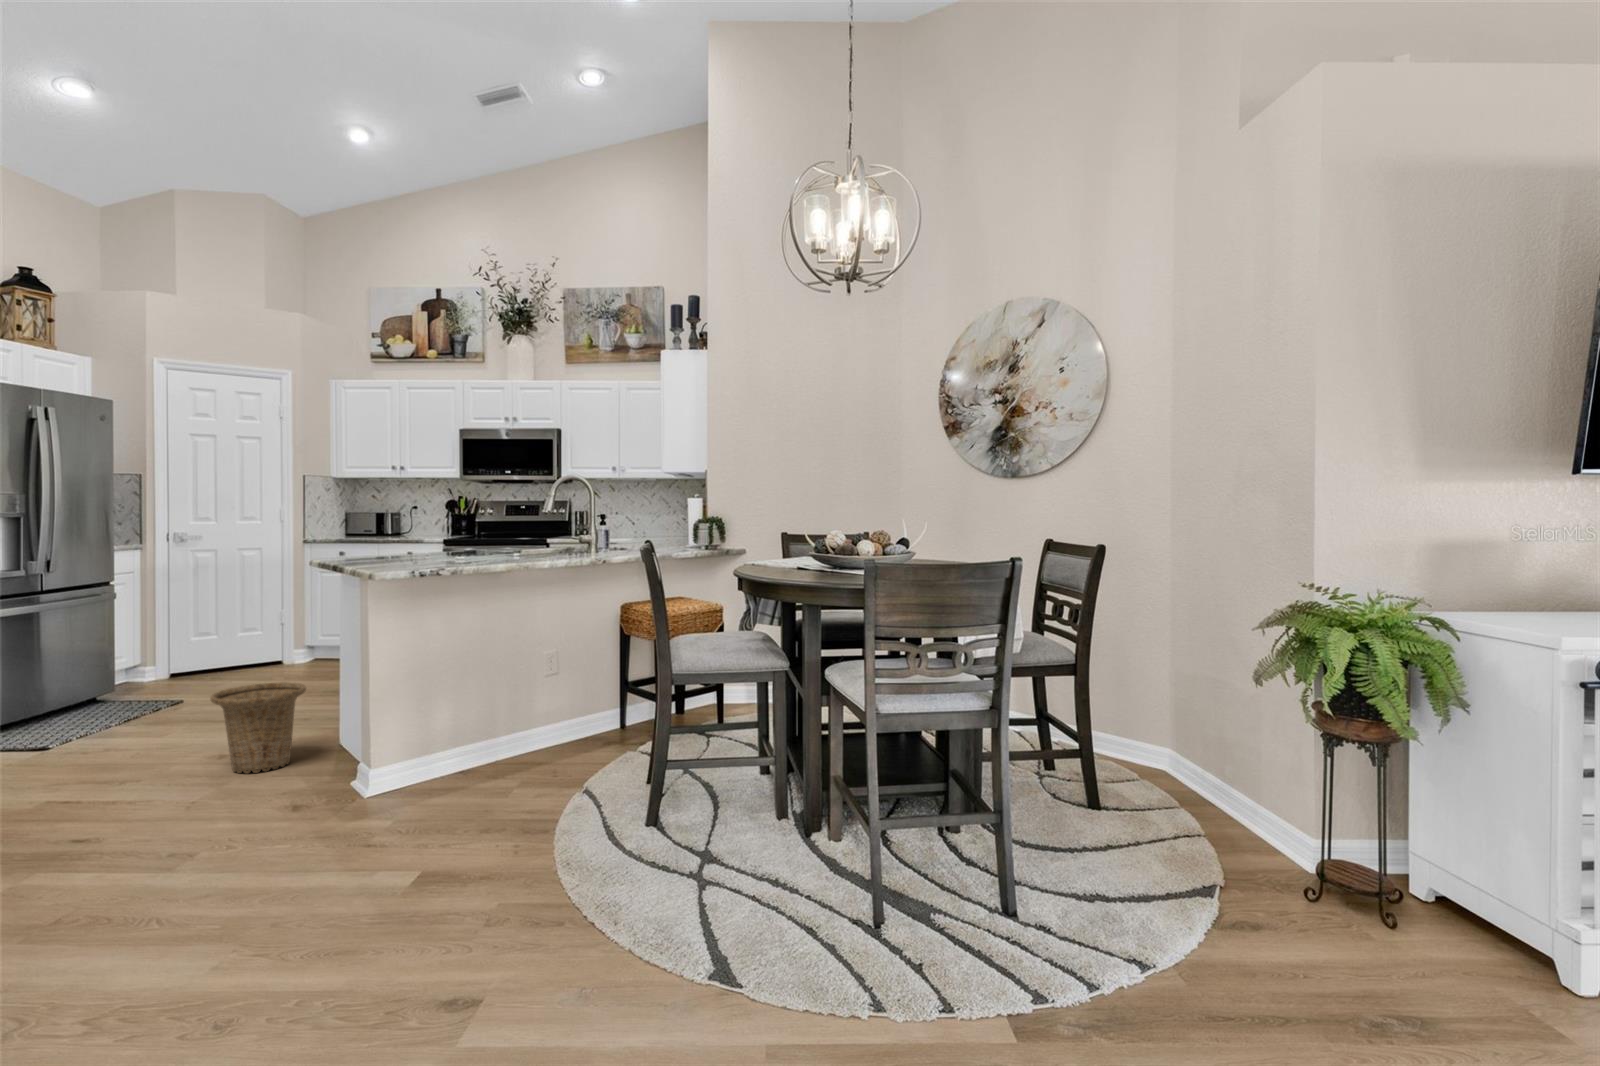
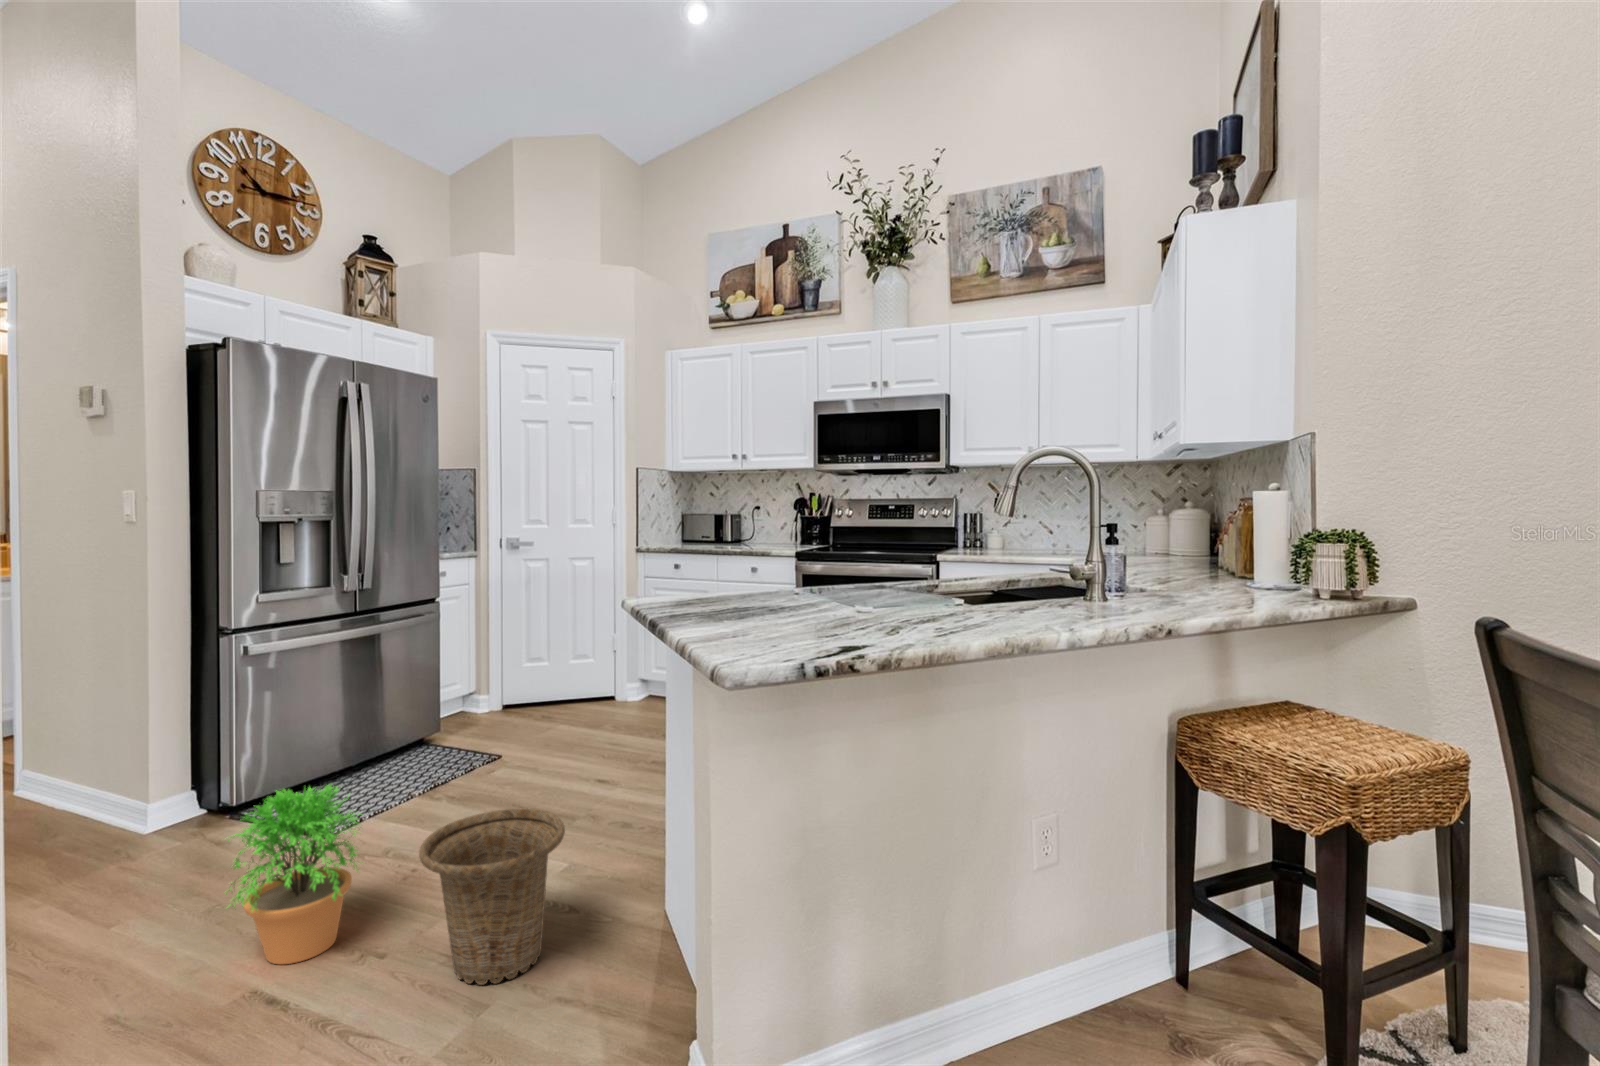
potted plant: none [46,671,160,785] -> present [225,784,359,964]

